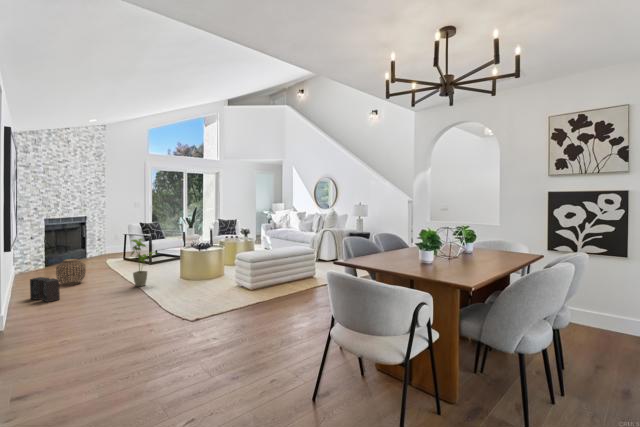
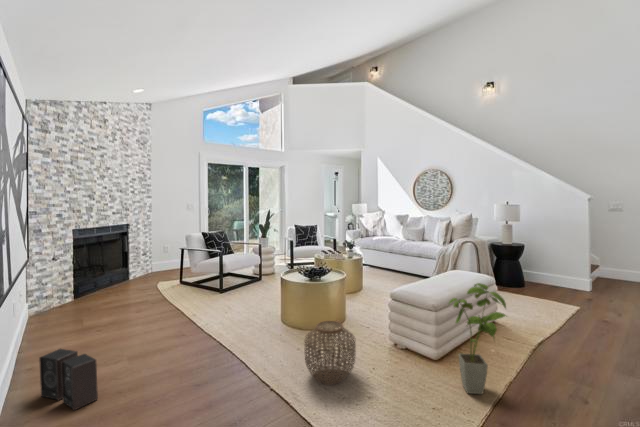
house plant: present [131,239,155,286] -> present [449,283,506,394]
woven basket: present [56,259,85,285] -> present [305,321,356,385]

